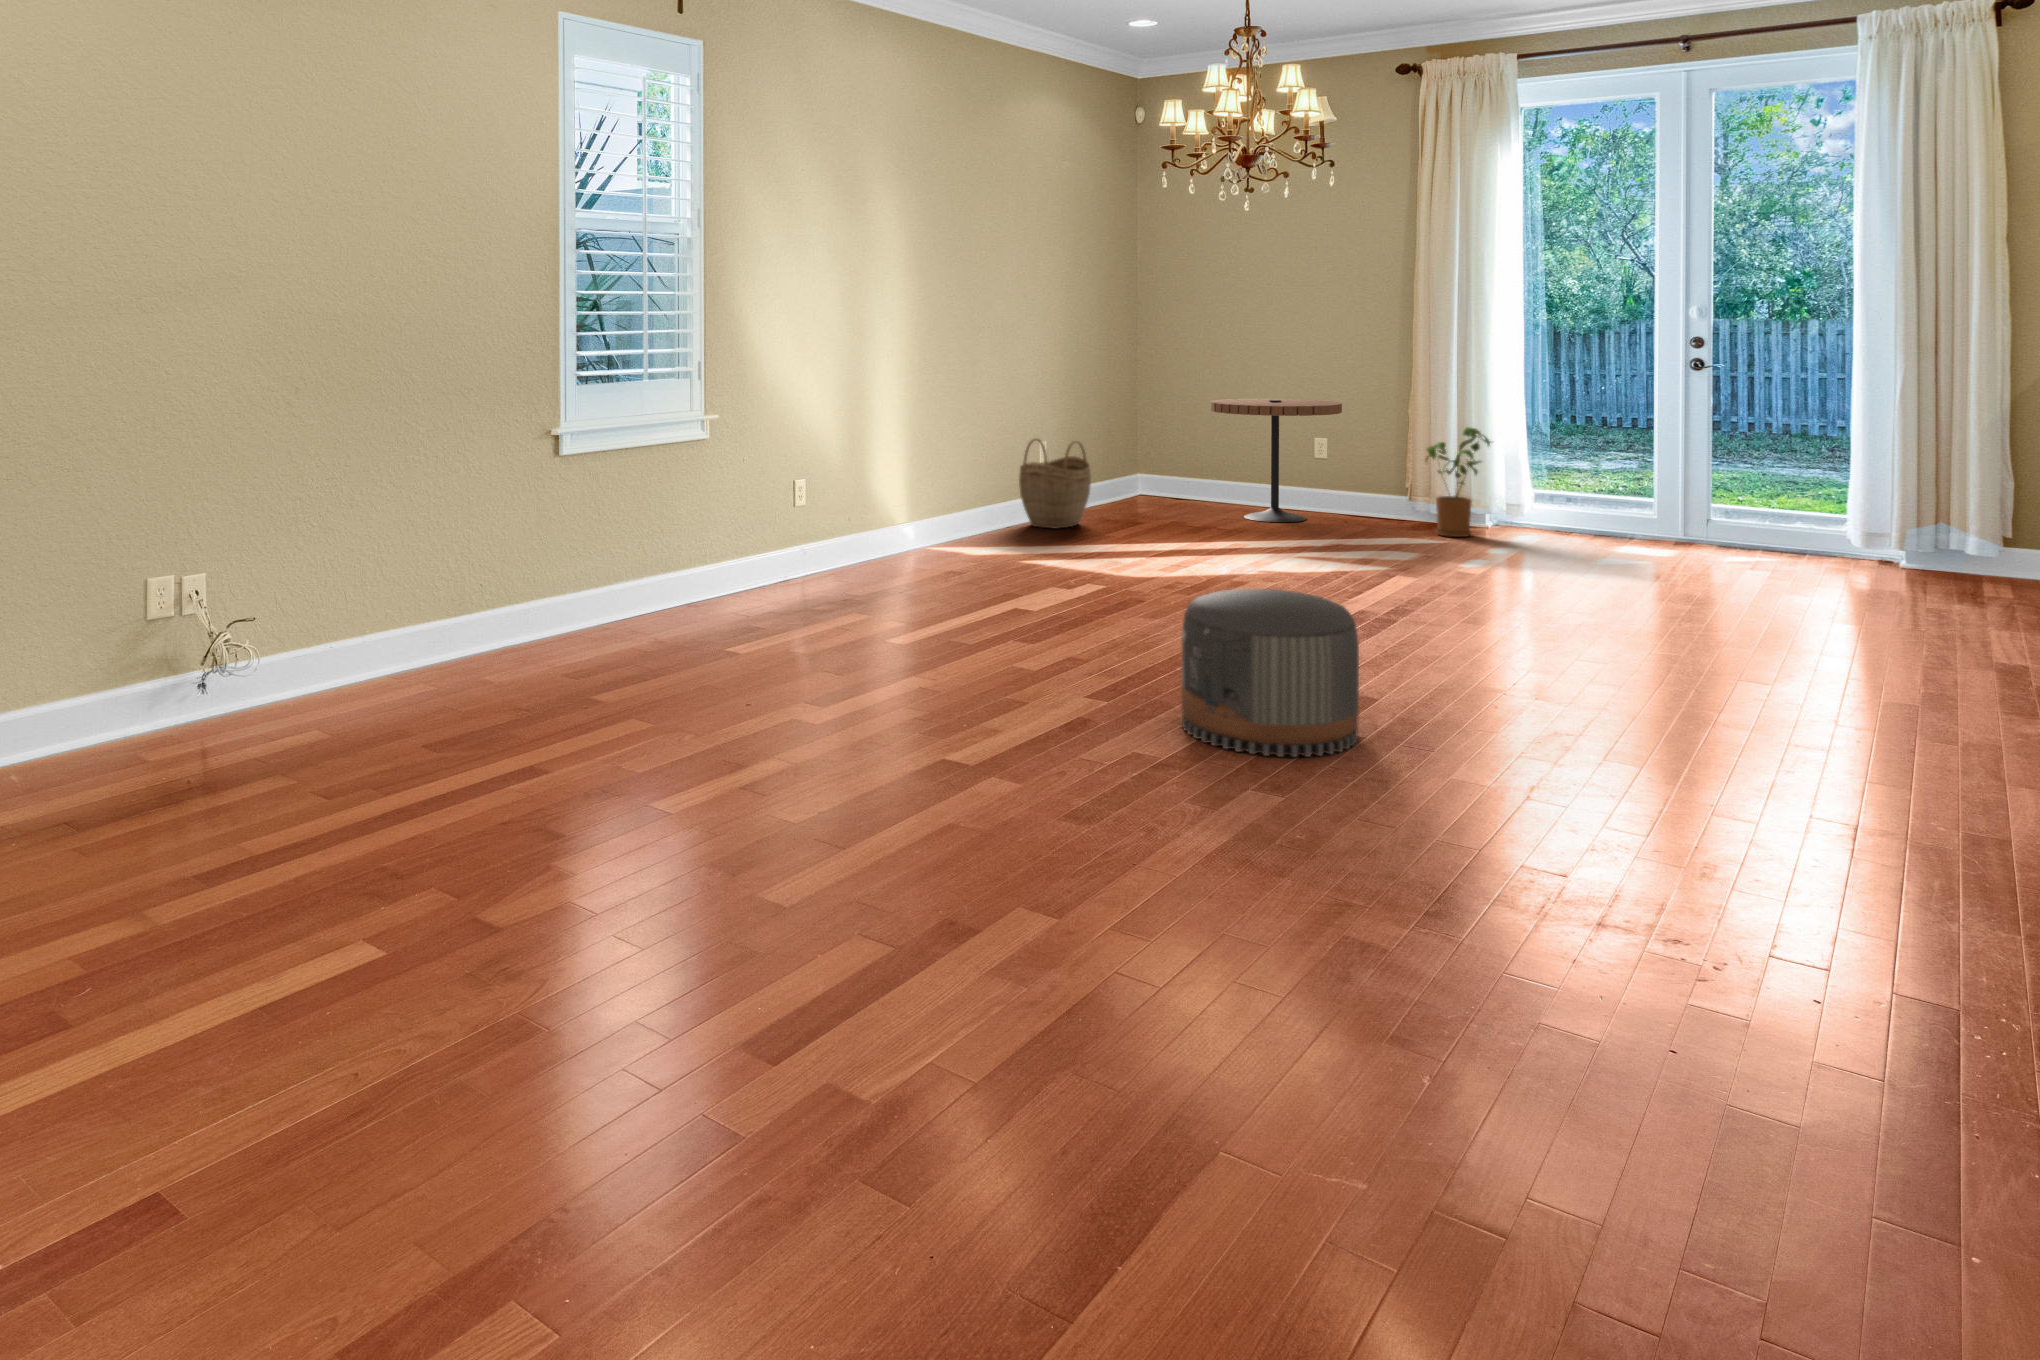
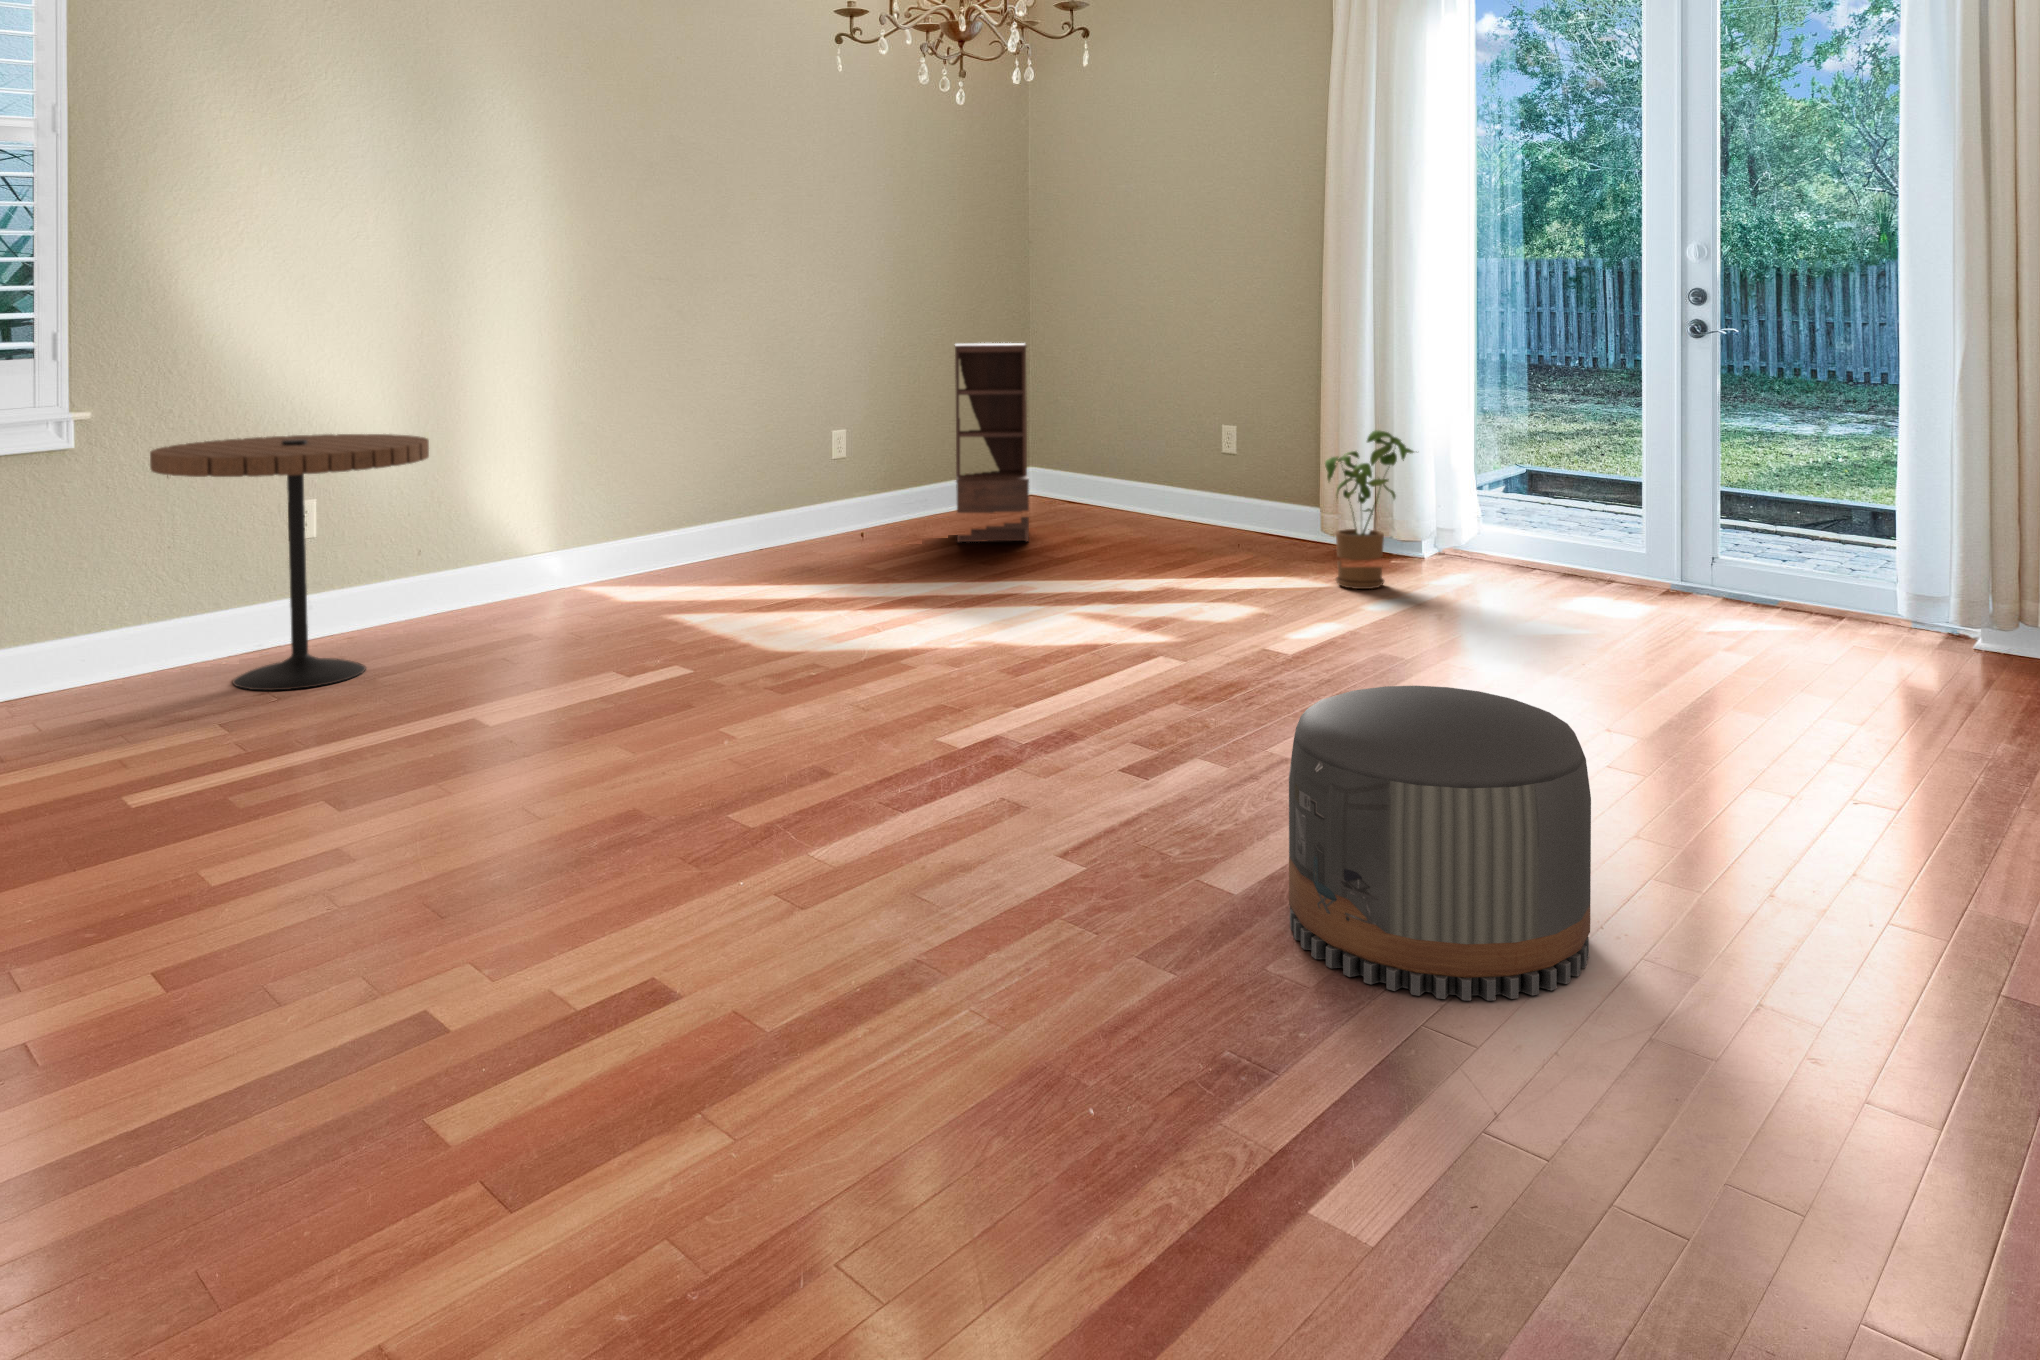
bookshelf: none [1100,364,1171,511] -> present [955,343,1029,542]
side table: present [1210,399,1342,522] -> present [150,434,429,690]
woven basket: present [1019,439,1091,529] -> none [778,443,883,569]
pouf: present [1181,589,1359,757] -> present [1289,686,1591,1000]

